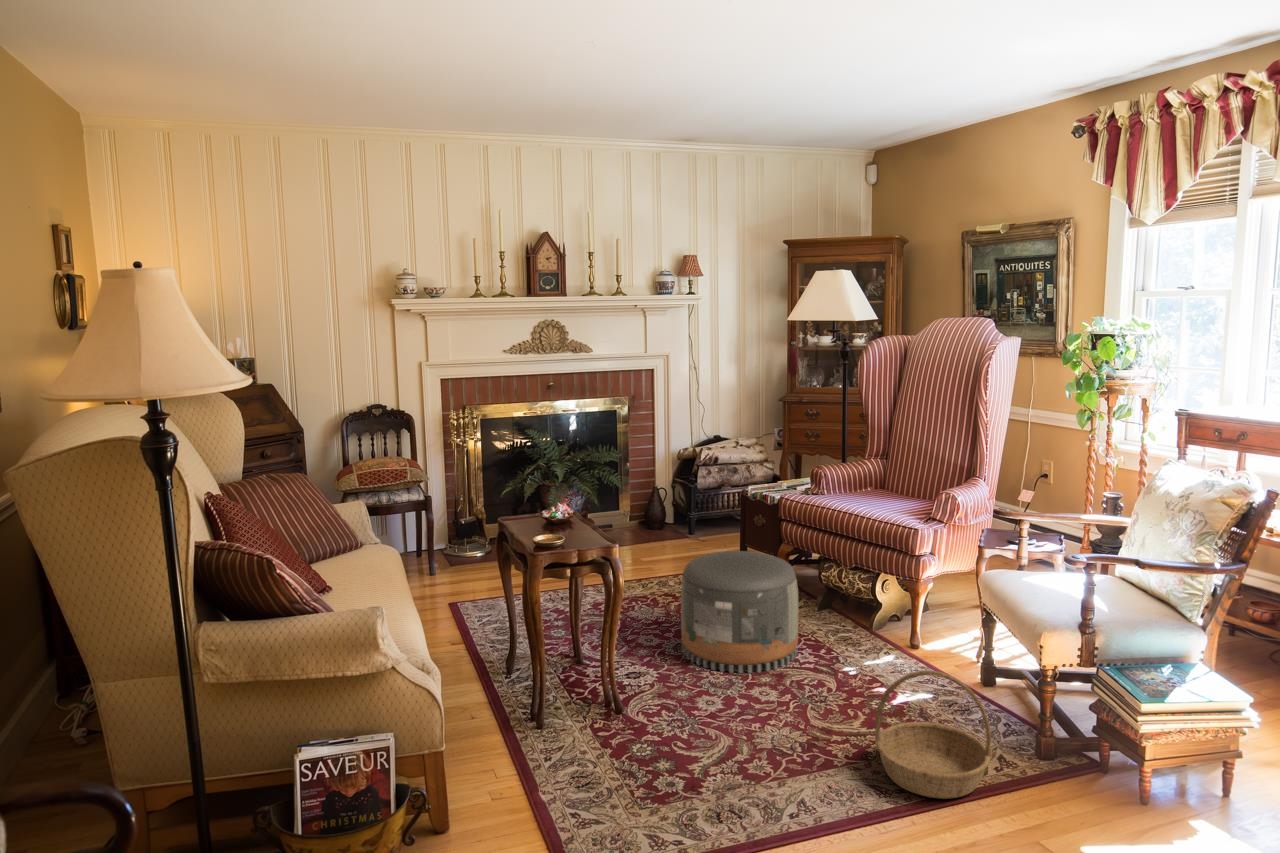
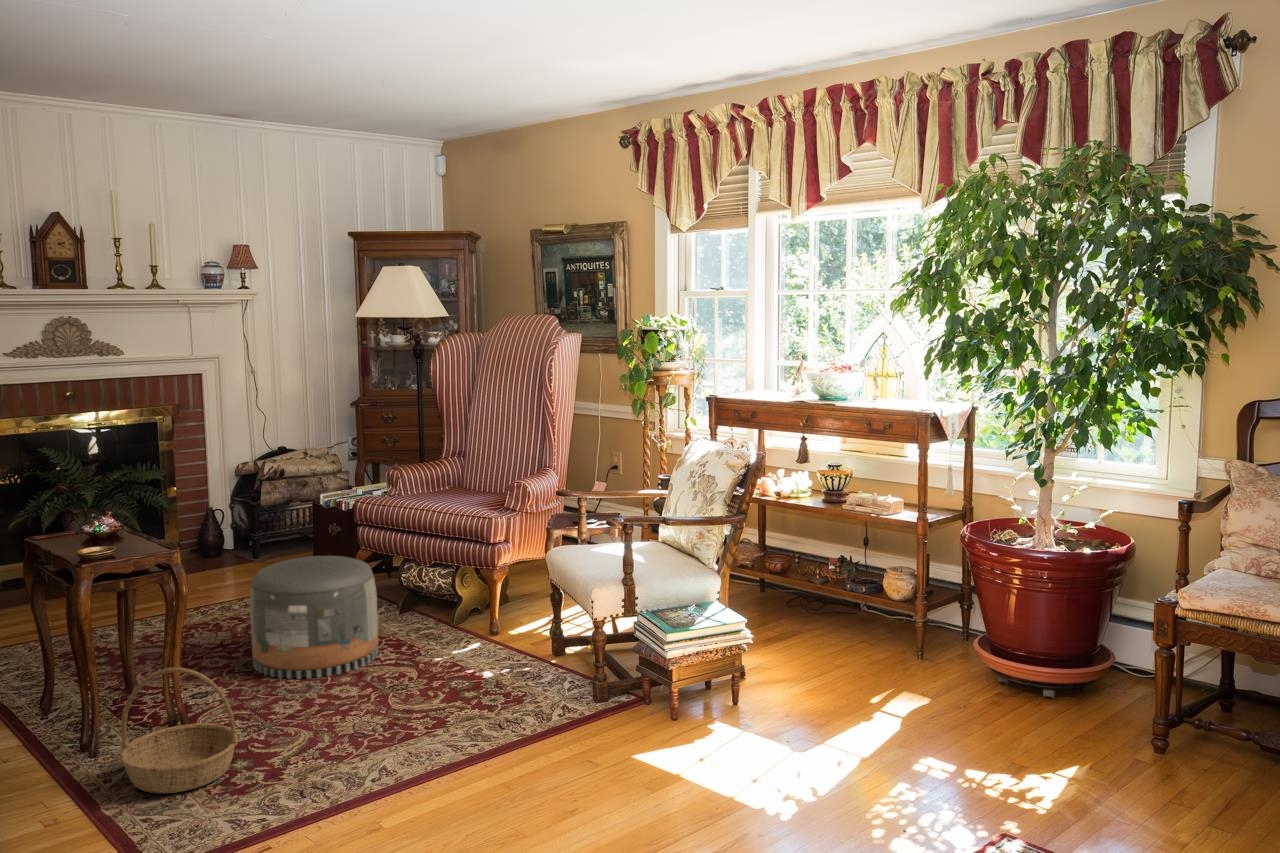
basket: present [875,670,992,799] -> present [120,668,238,793]

